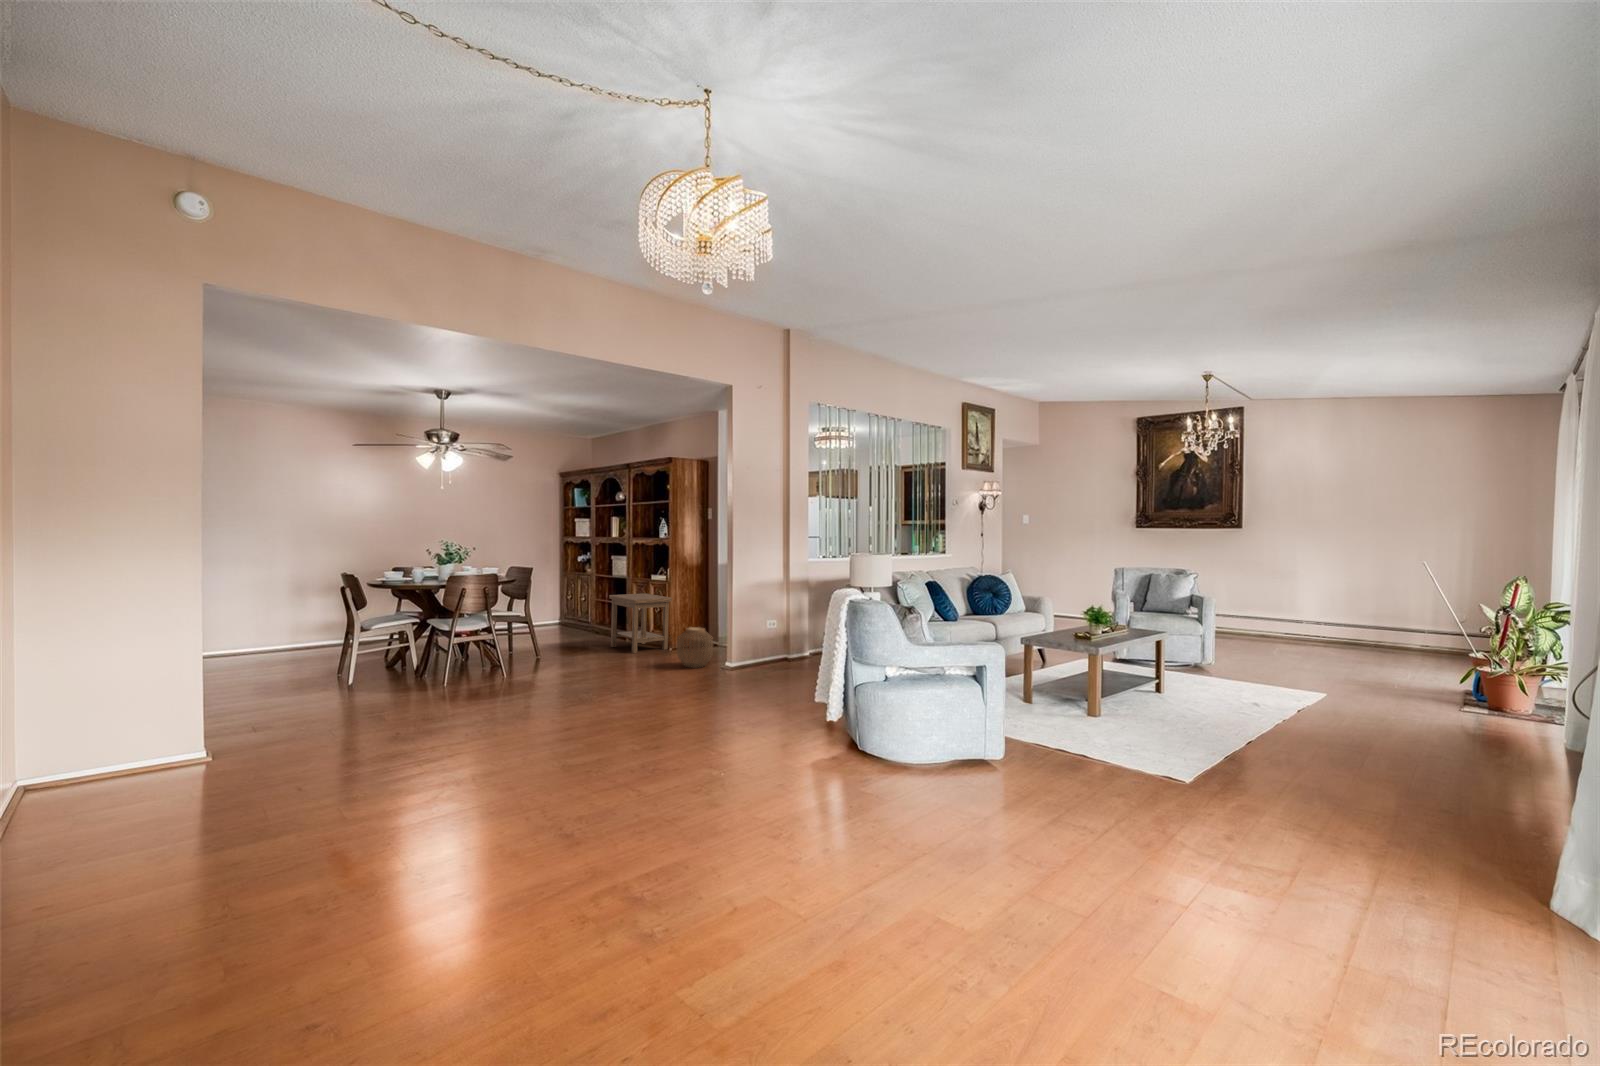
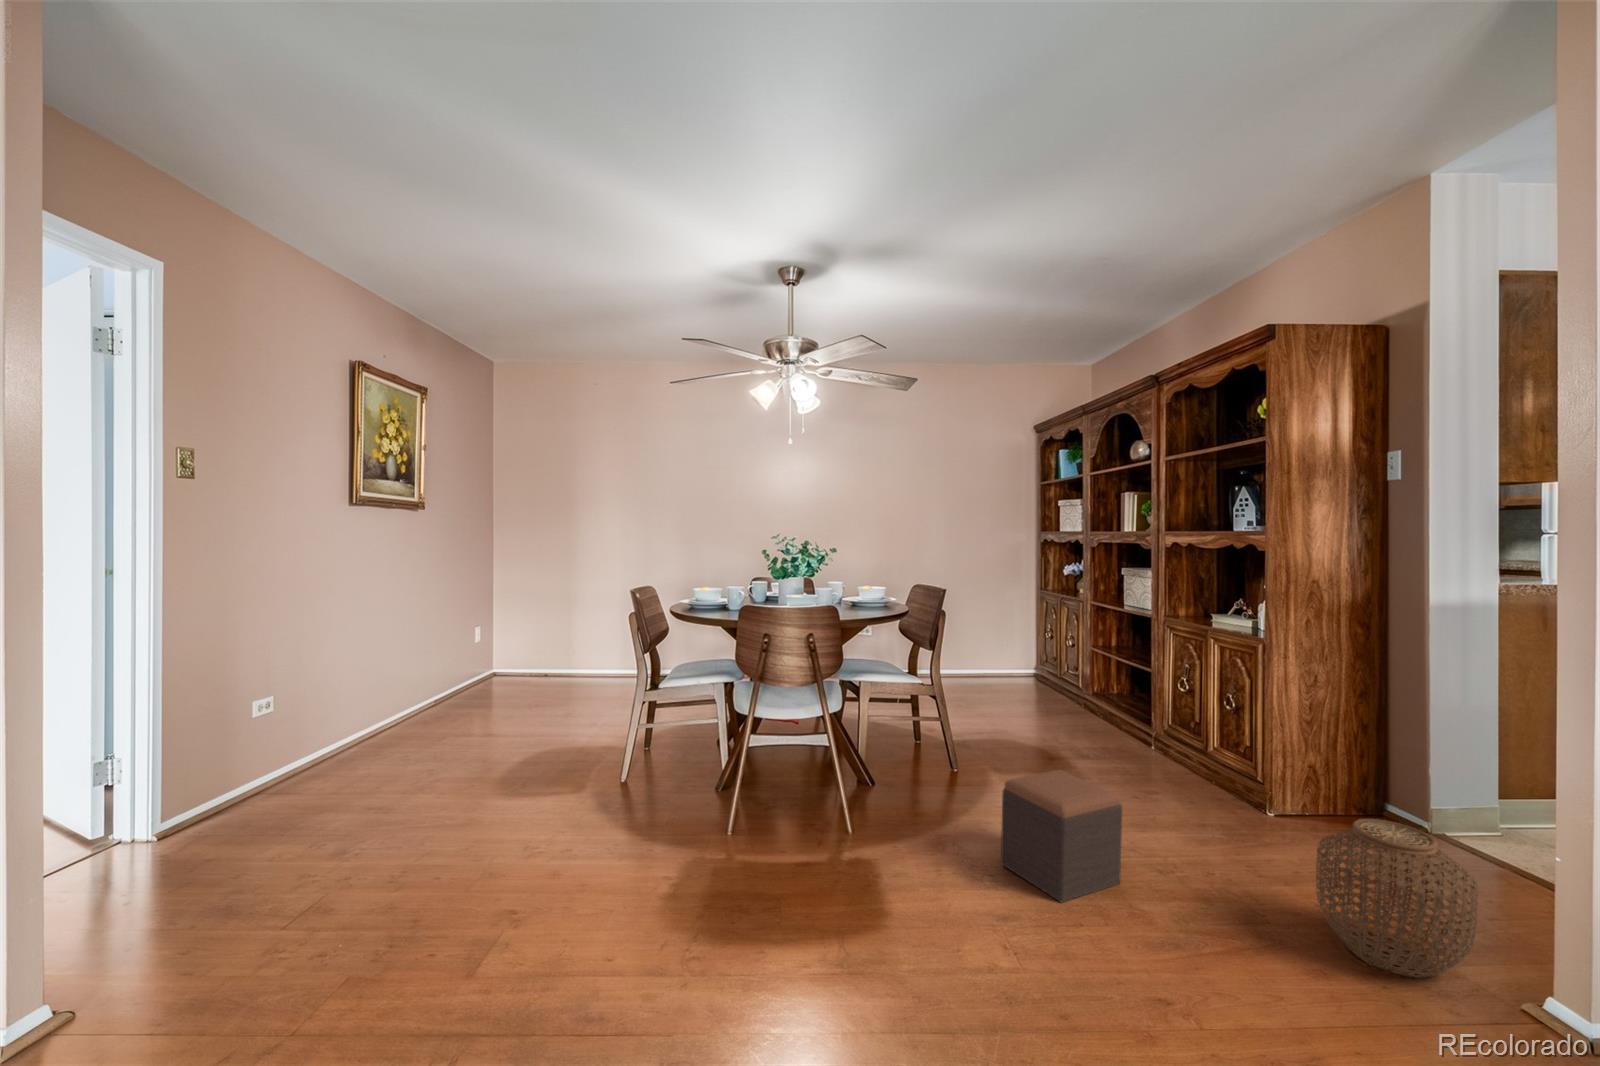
side table: present [609,593,672,653] -> none [1108,657,1275,815]
footstool: none [576,632,620,672] -> present [1001,770,1122,902]

